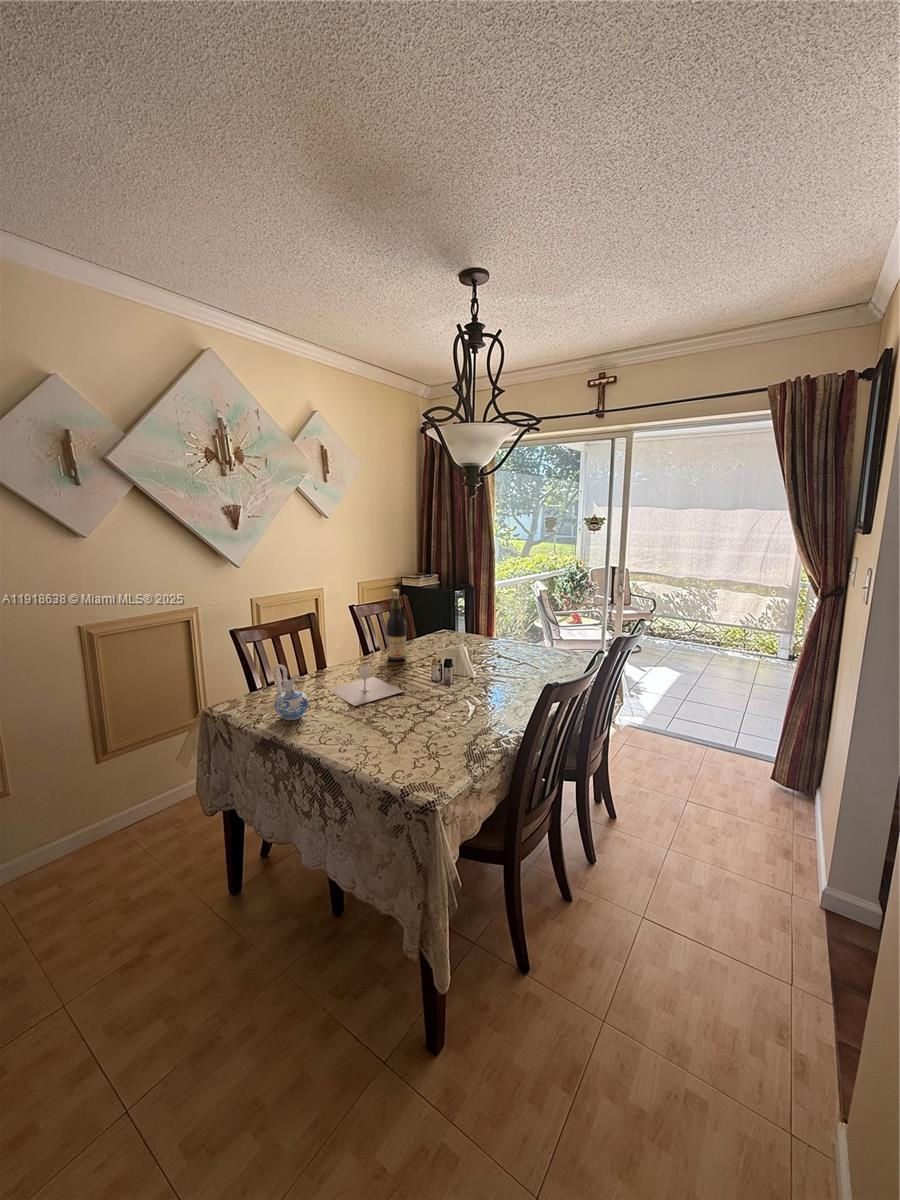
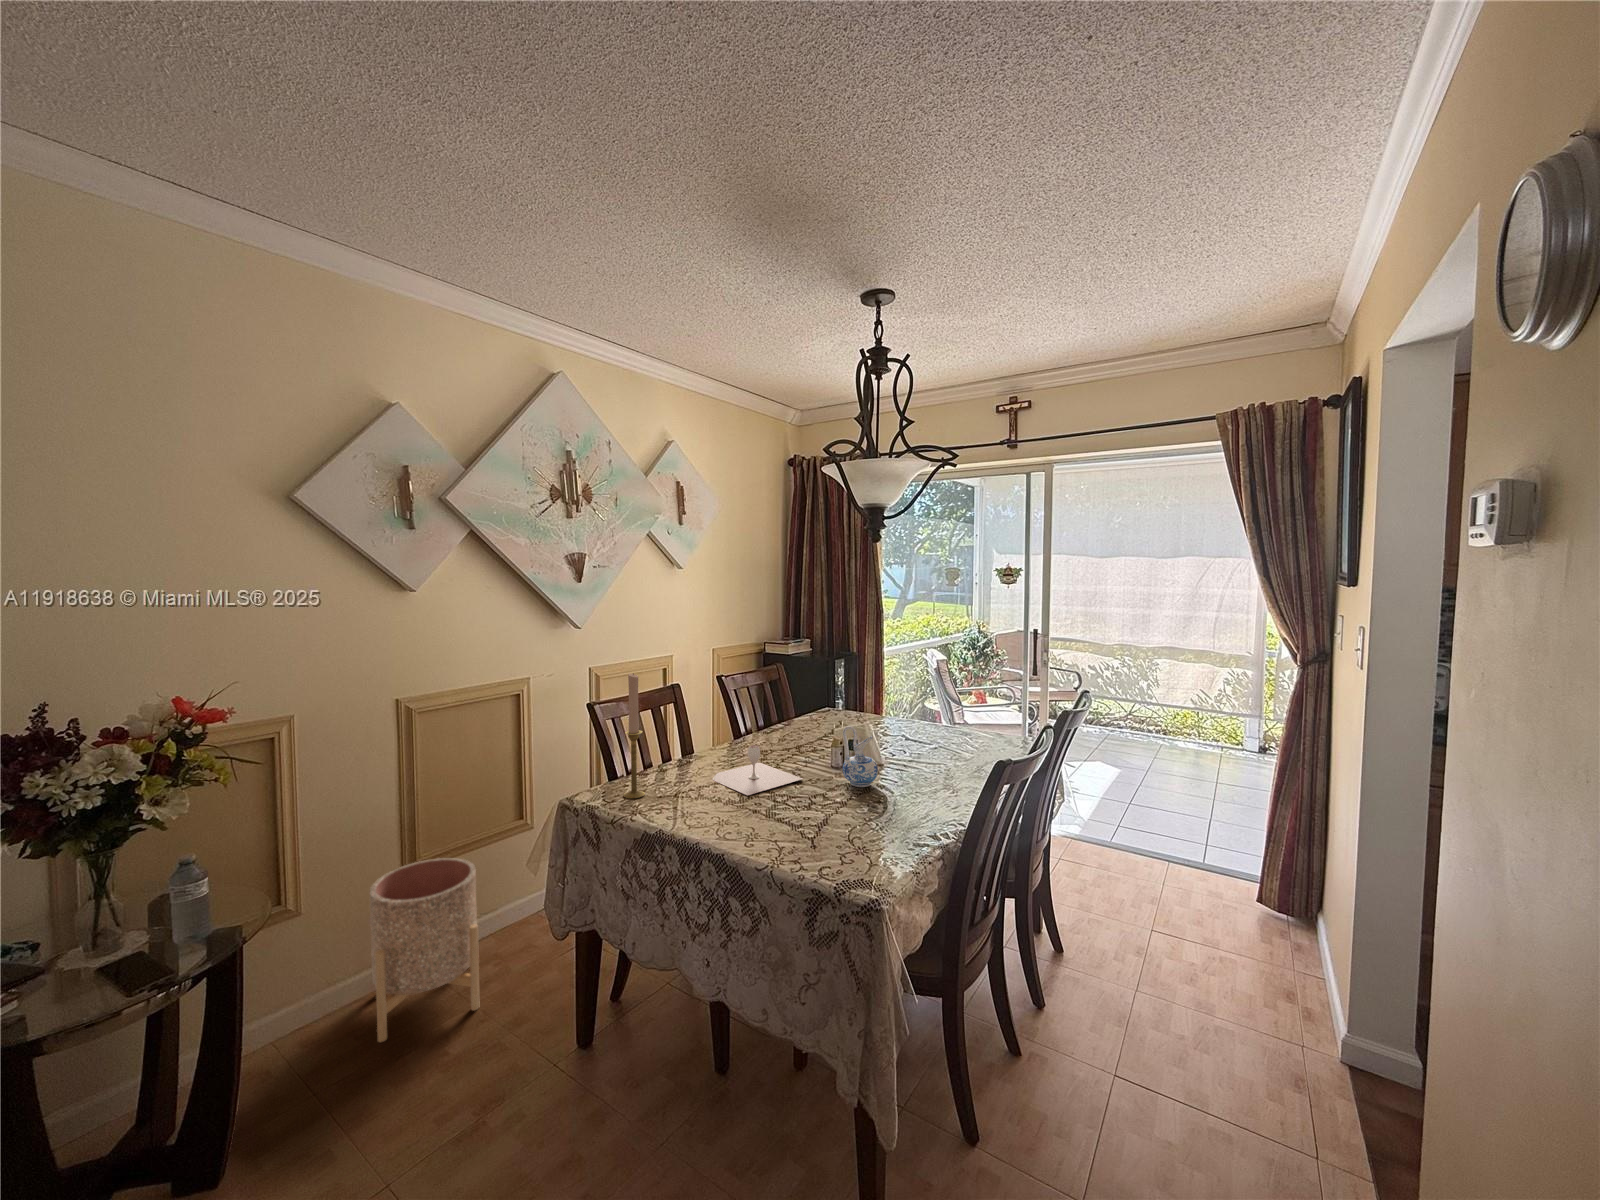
wine bottle: present [386,590,406,661] -> none [768,654,793,744]
candlestick: none [252,609,272,709] -> present [623,674,645,798]
ceramic pitcher: present [274,665,308,720] -> present [843,726,878,787]
planter: none [72,747,166,883] -> present [370,858,480,1042]

